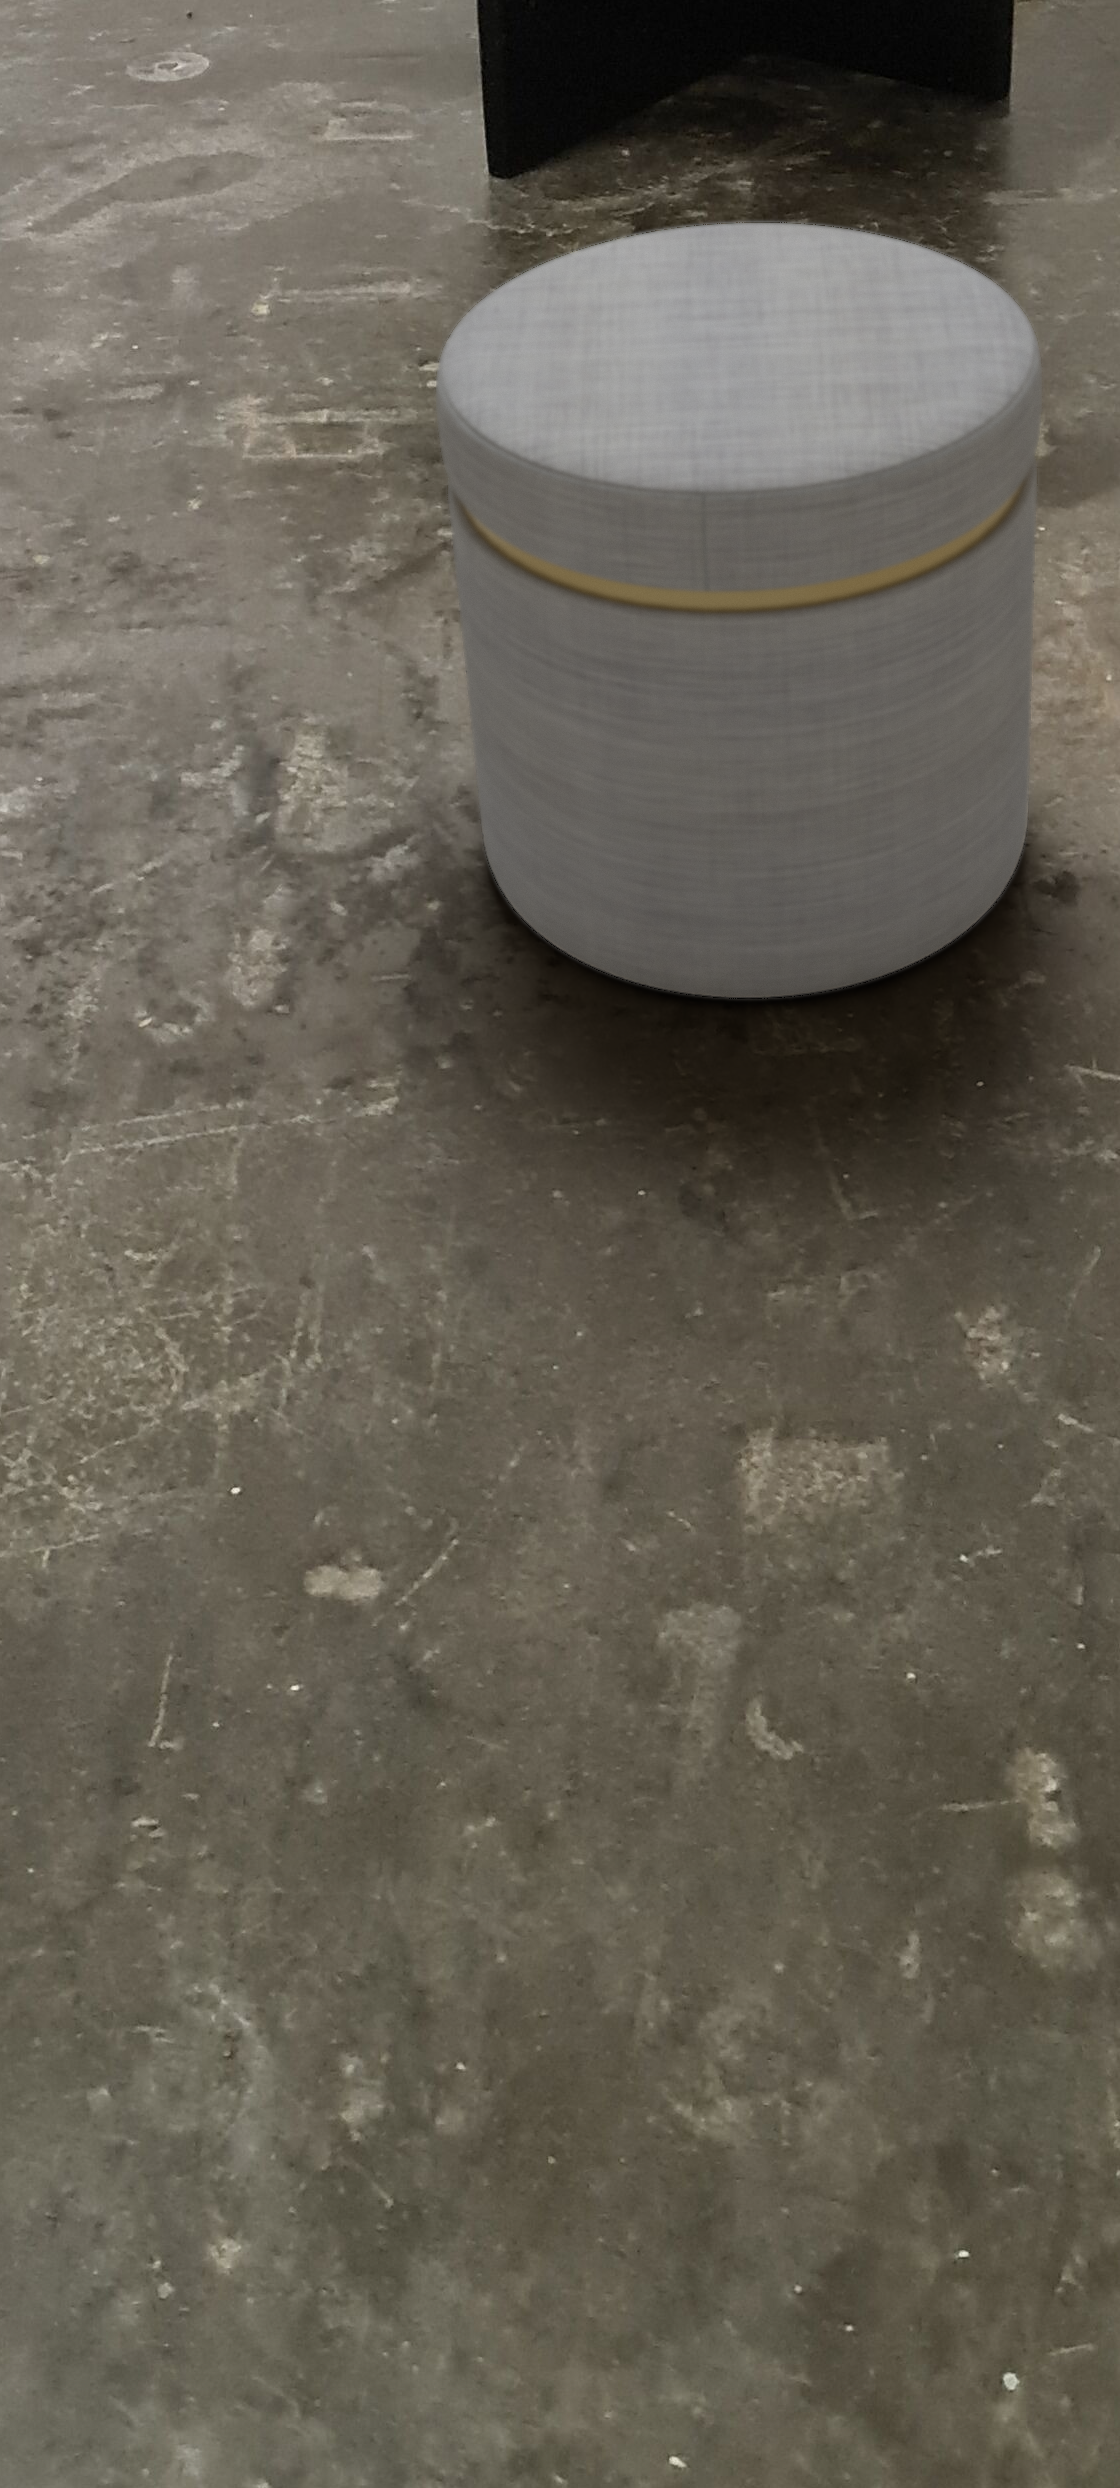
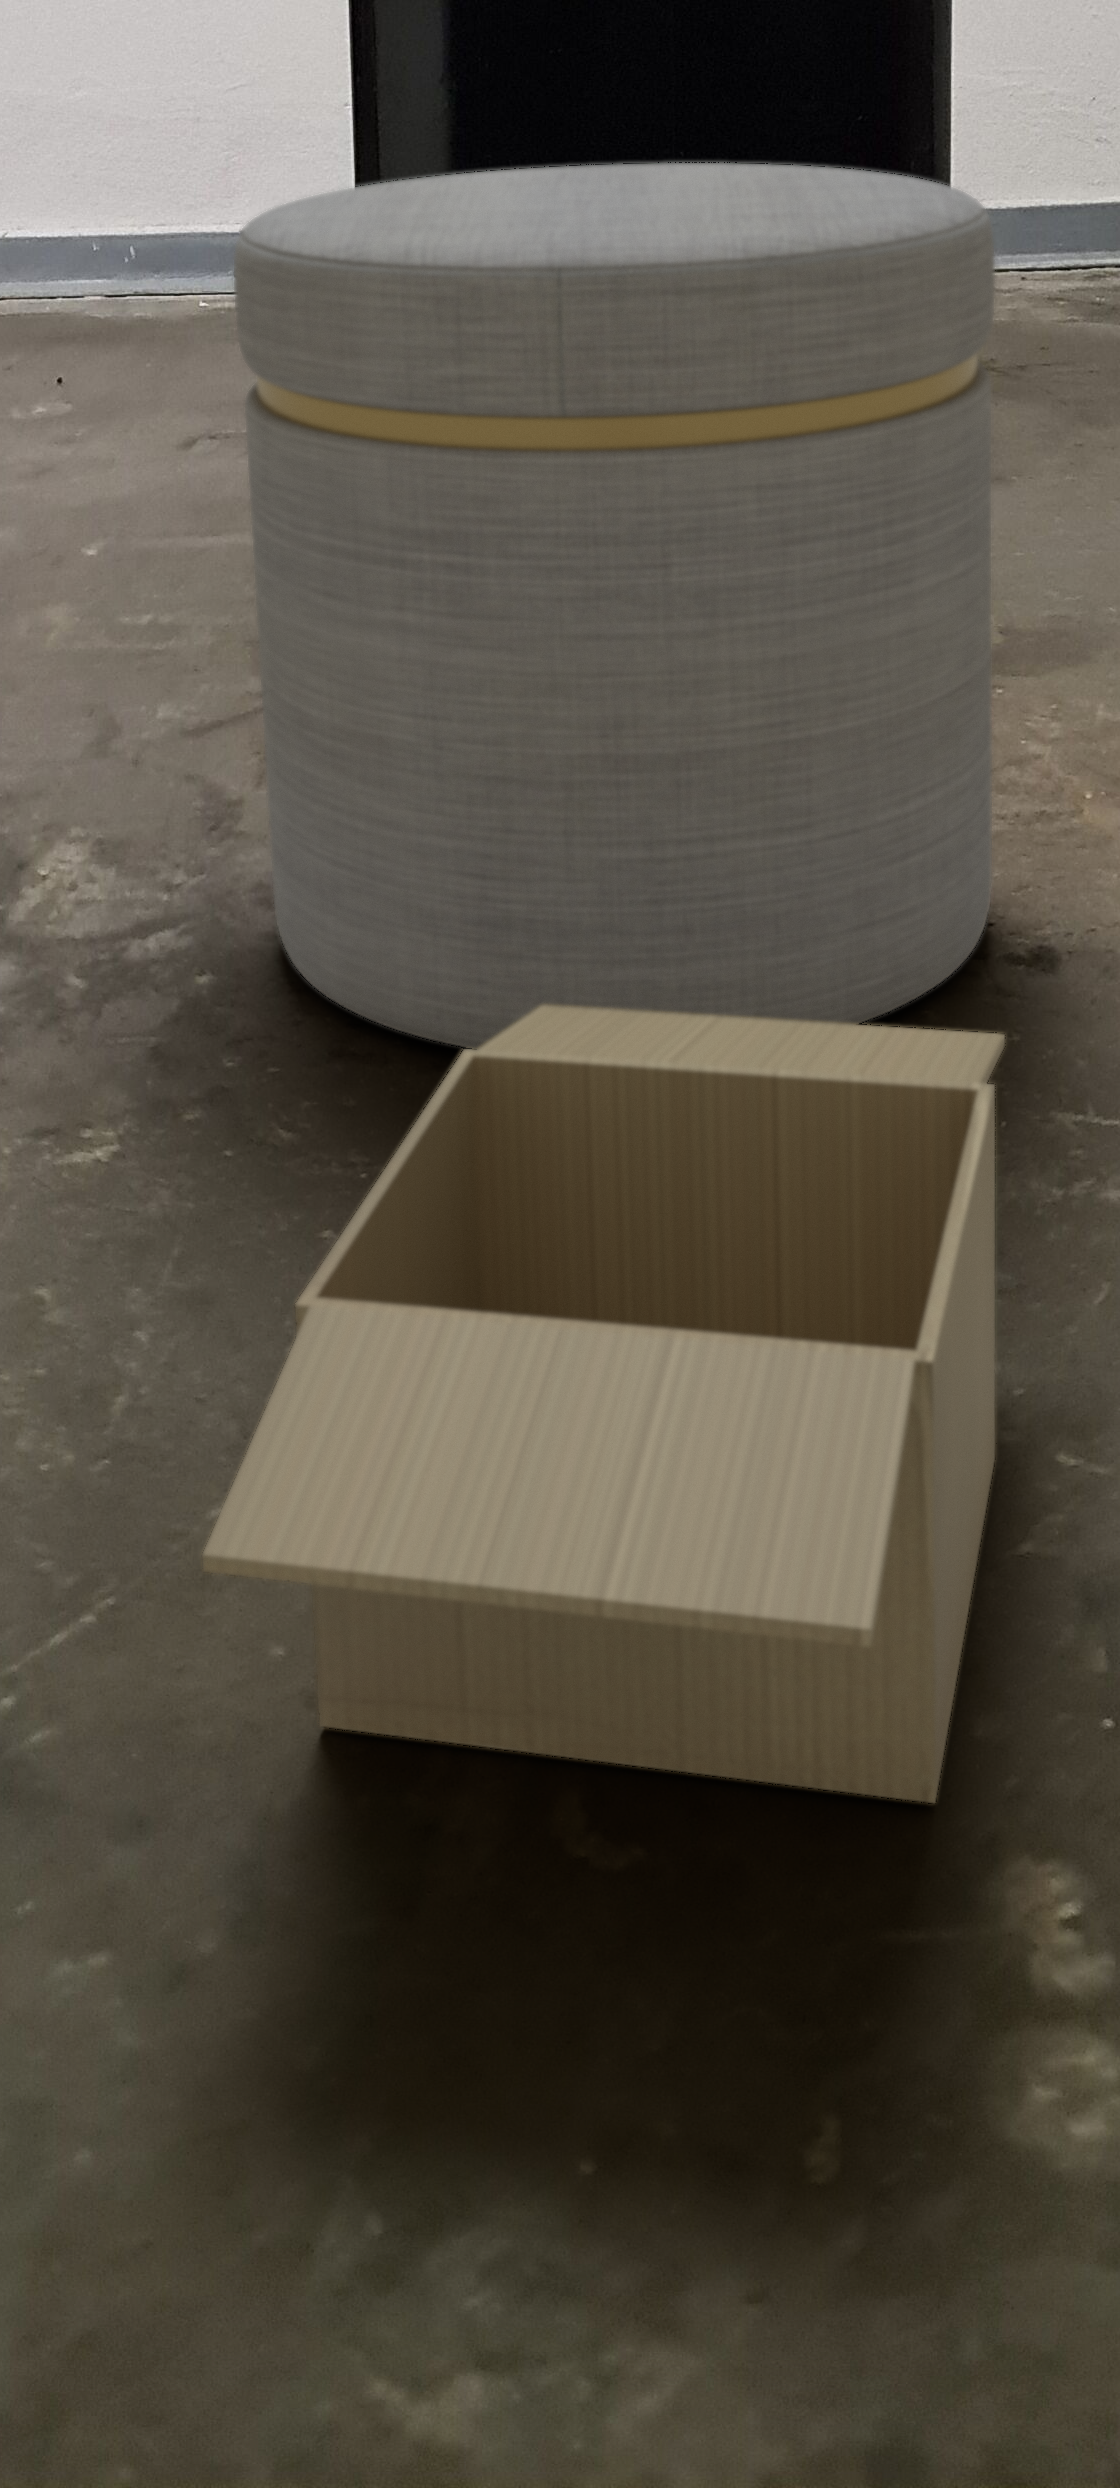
cardboard box: none [535,1078,1031,1720] -> present [203,1005,1005,1803]

